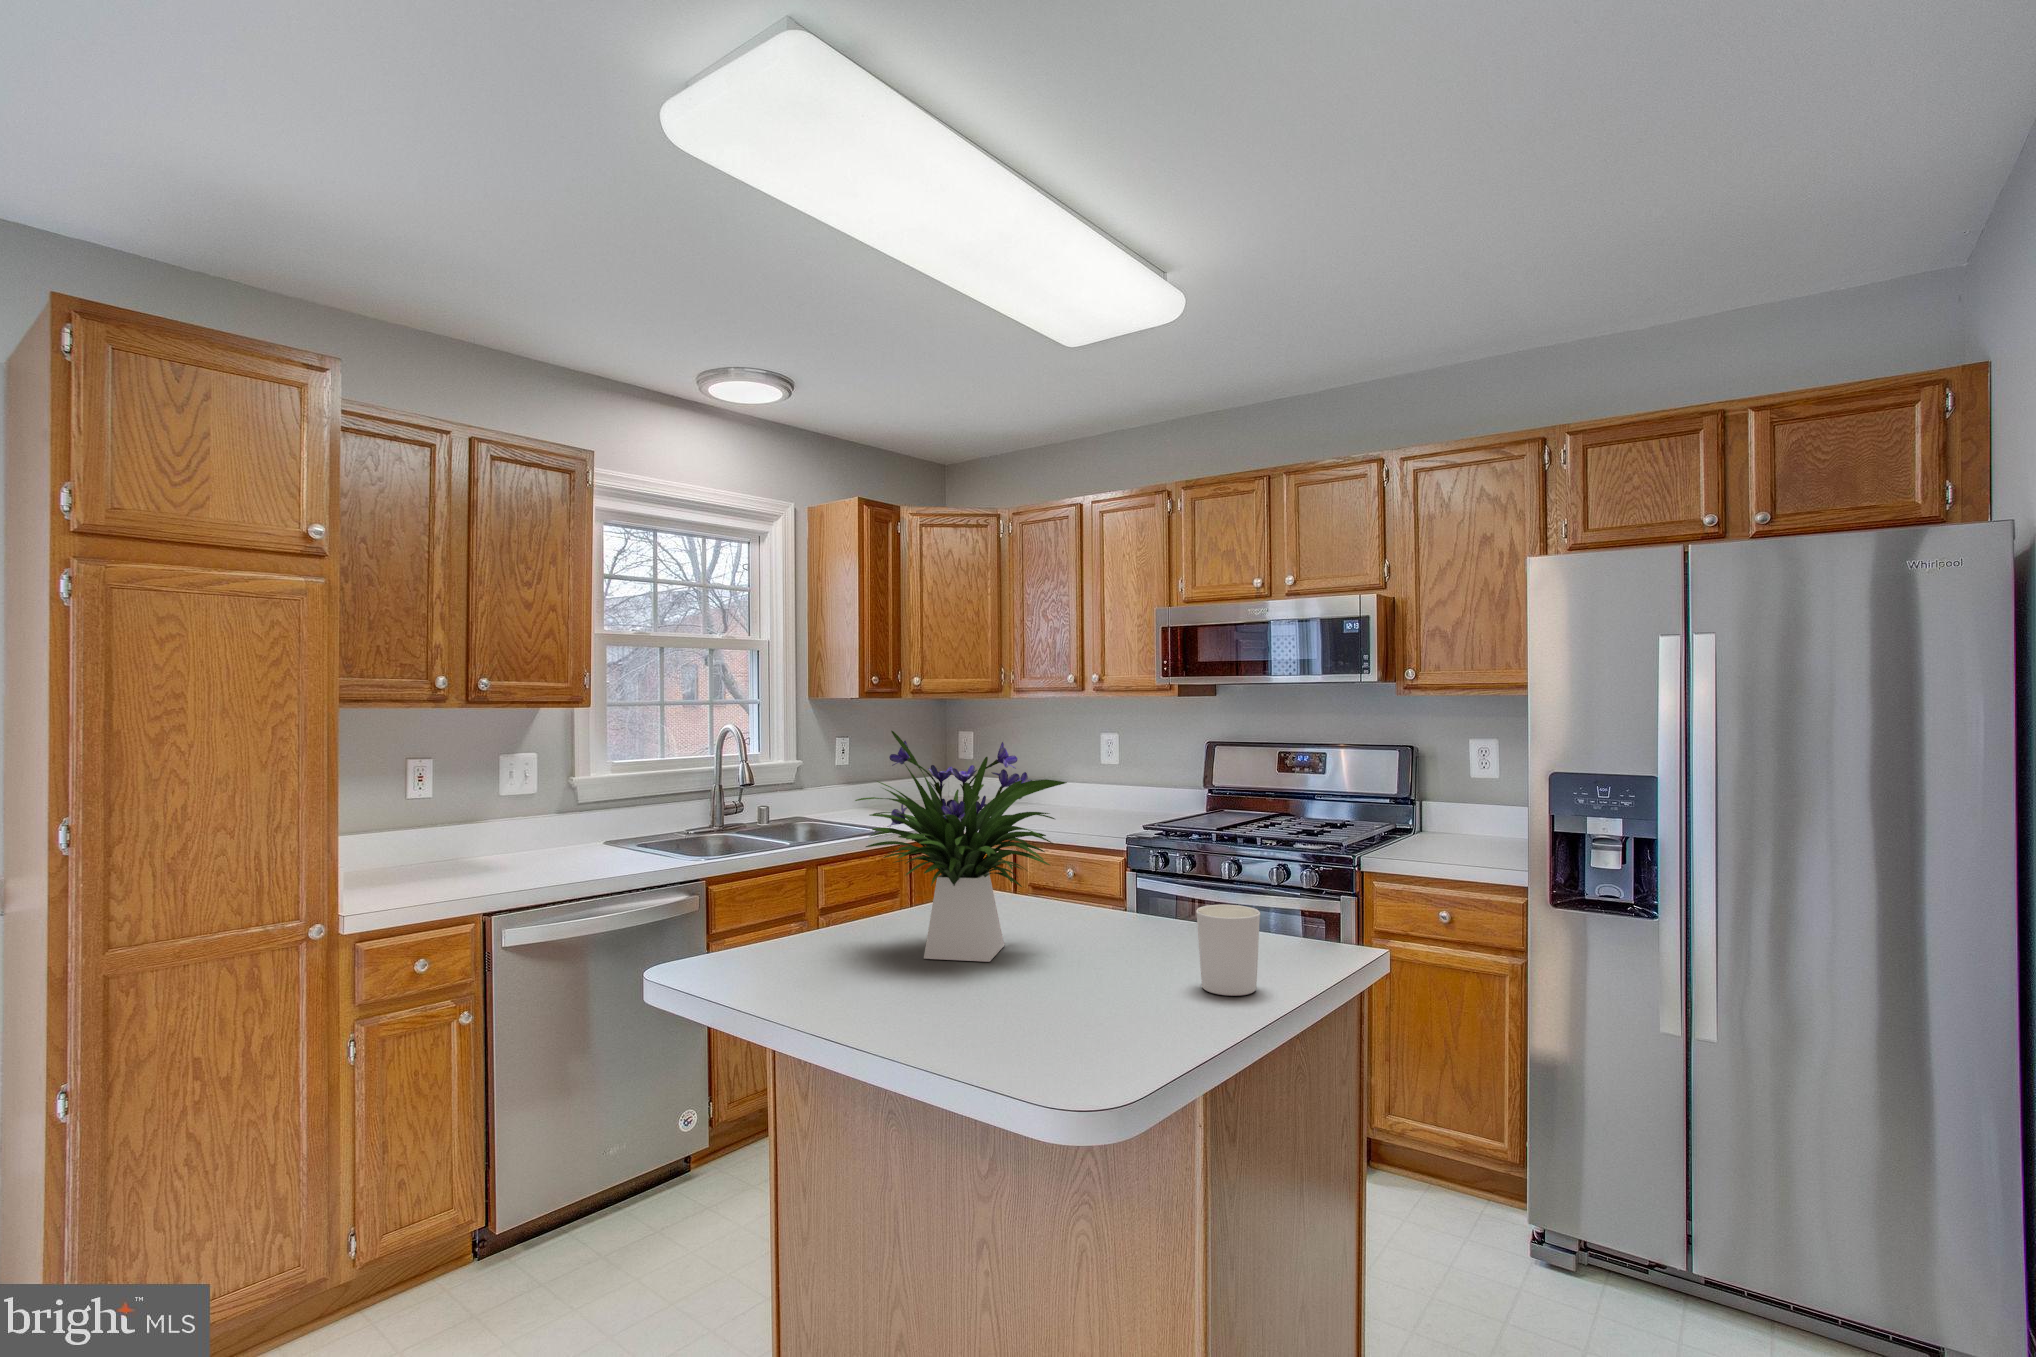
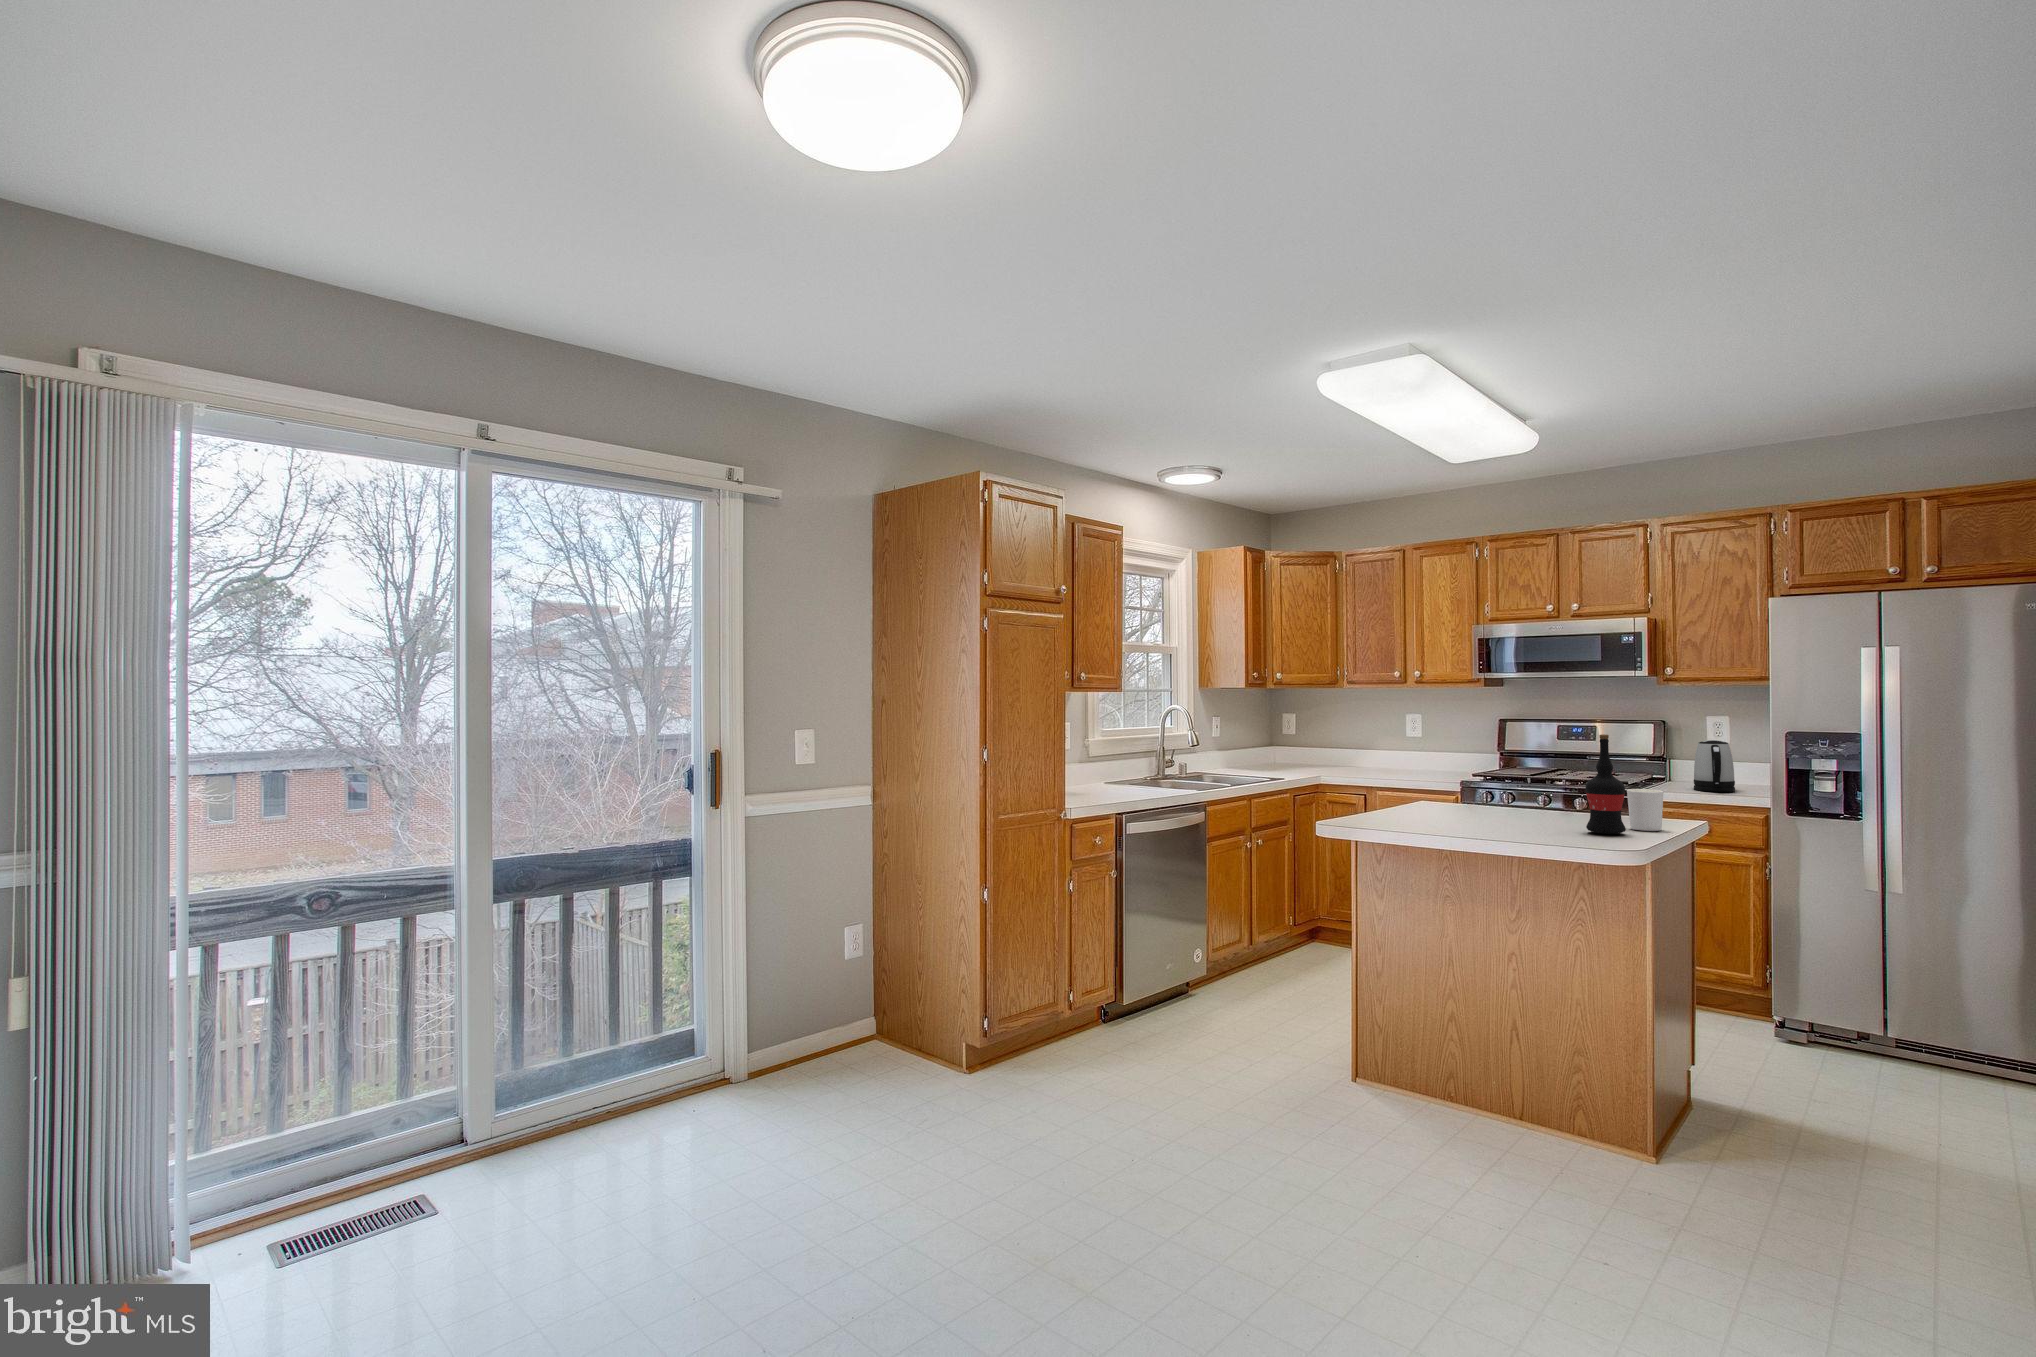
flower arrangement: present [855,731,1067,962] -> none [1413,702,1535,822]
kettle: none [1435,778,1491,857] -> present [1694,740,1735,792]
wine bottle: none [1094,802,1167,1014] -> present [1585,734,1626,834]

